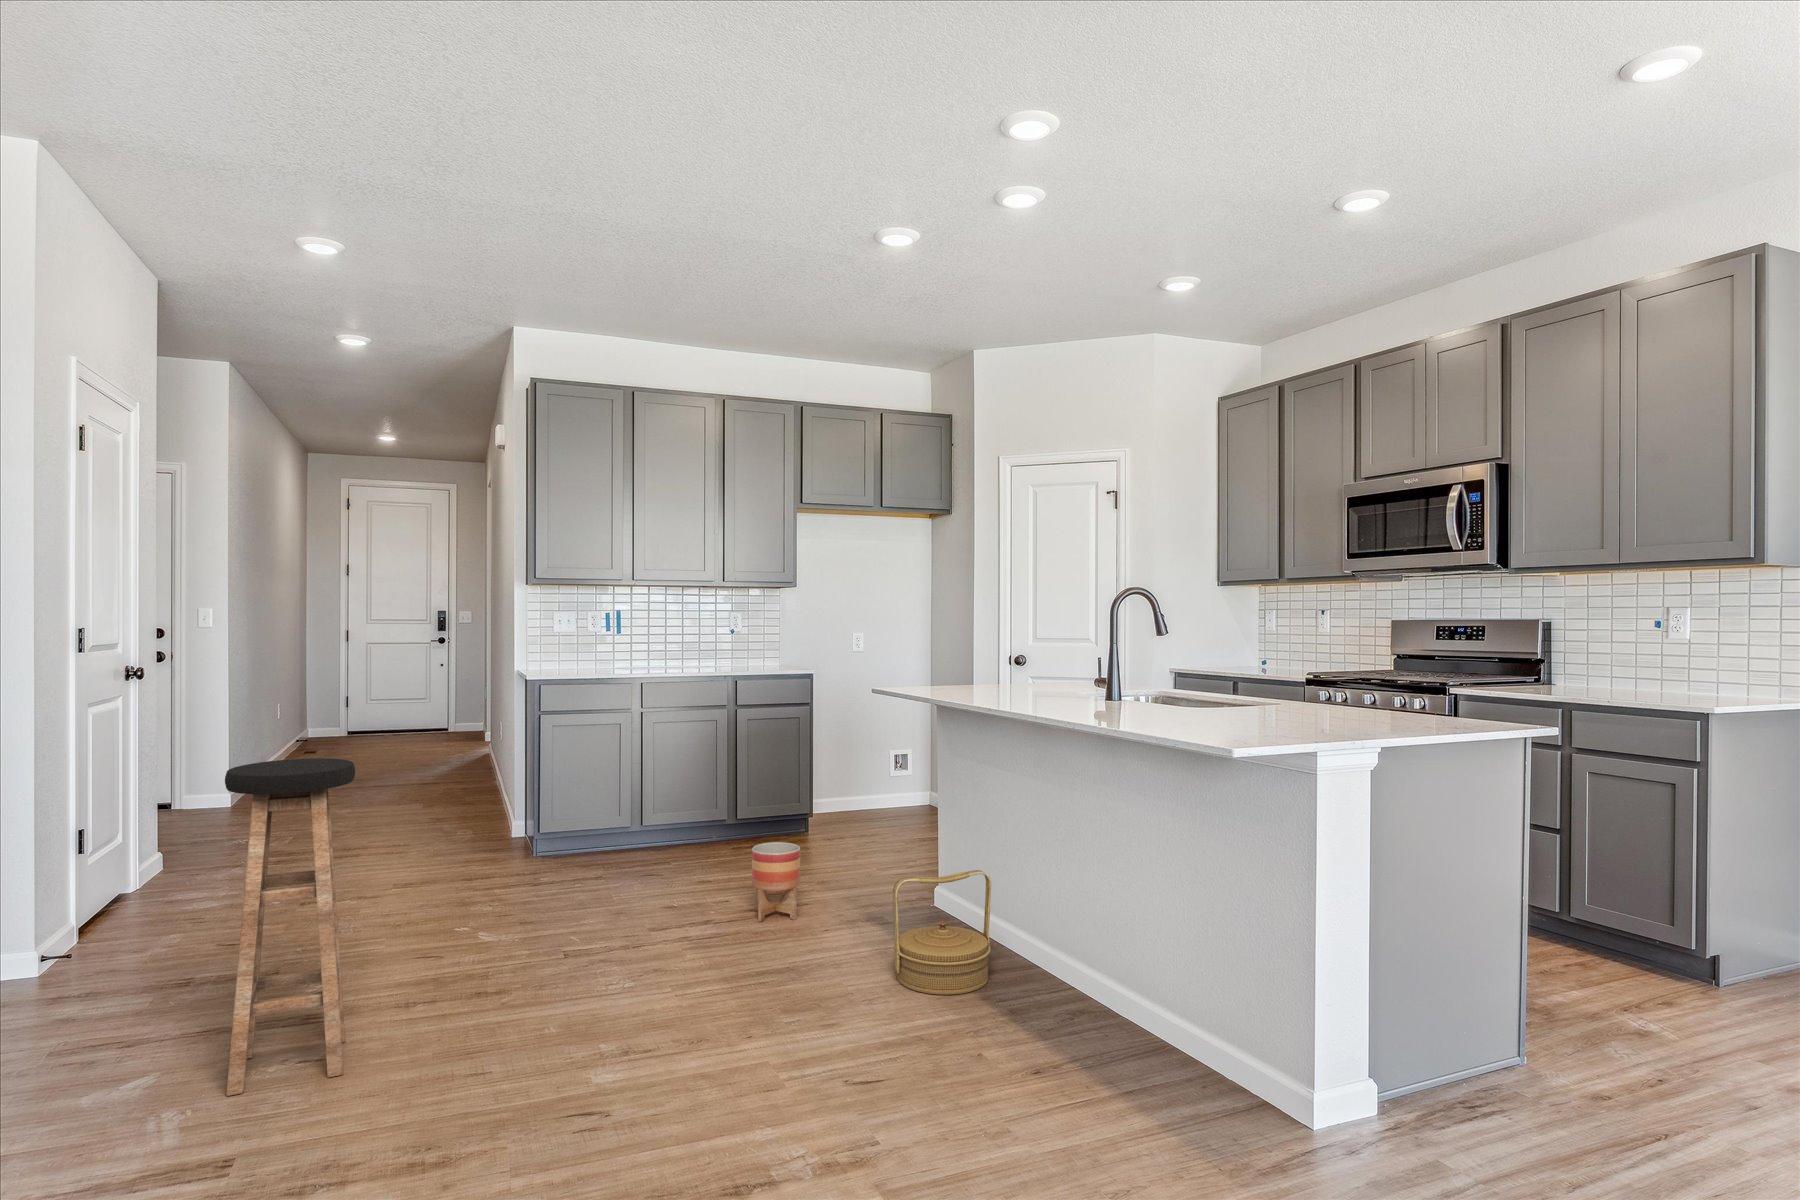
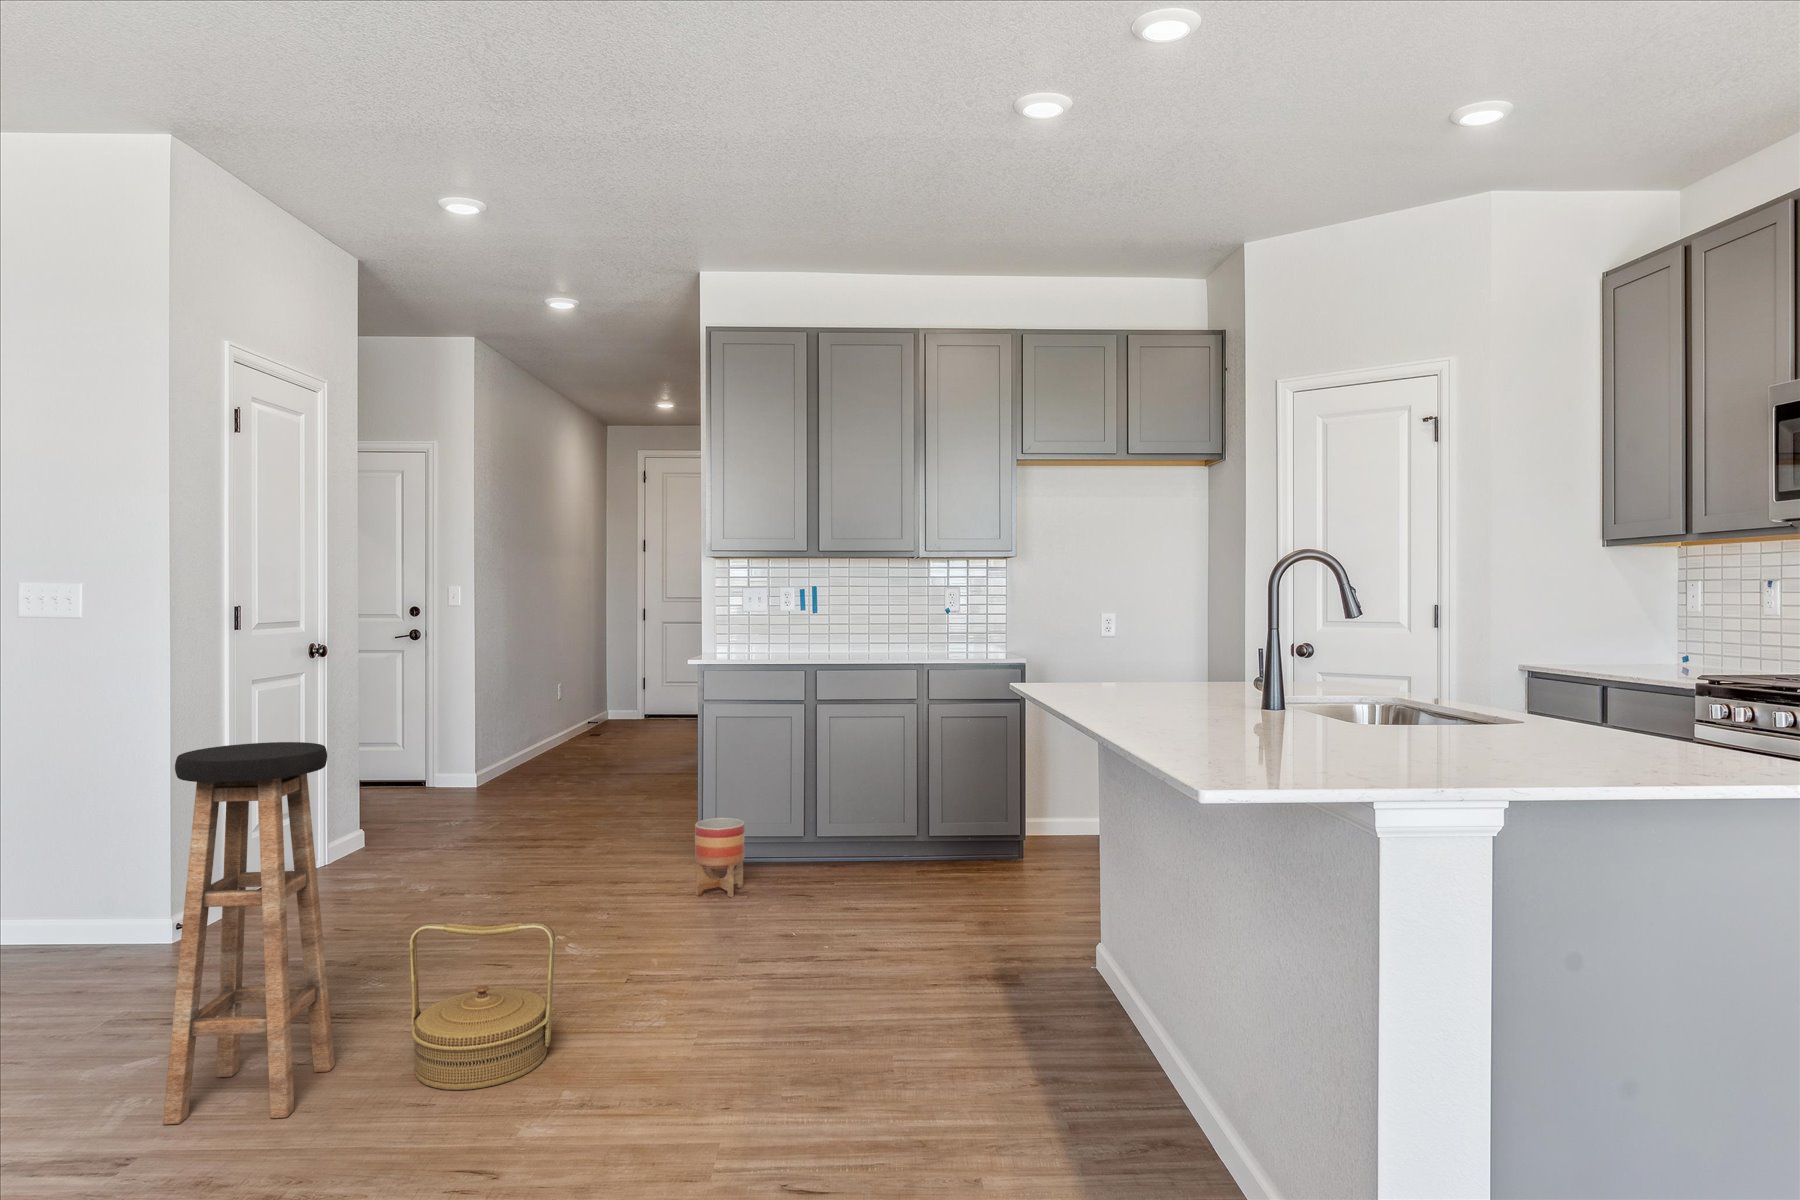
planter: present [752,842,800,922] -> present [695,818,745,897]
basket: present [893,870,991,995] -> present [409,922,555,1090]

